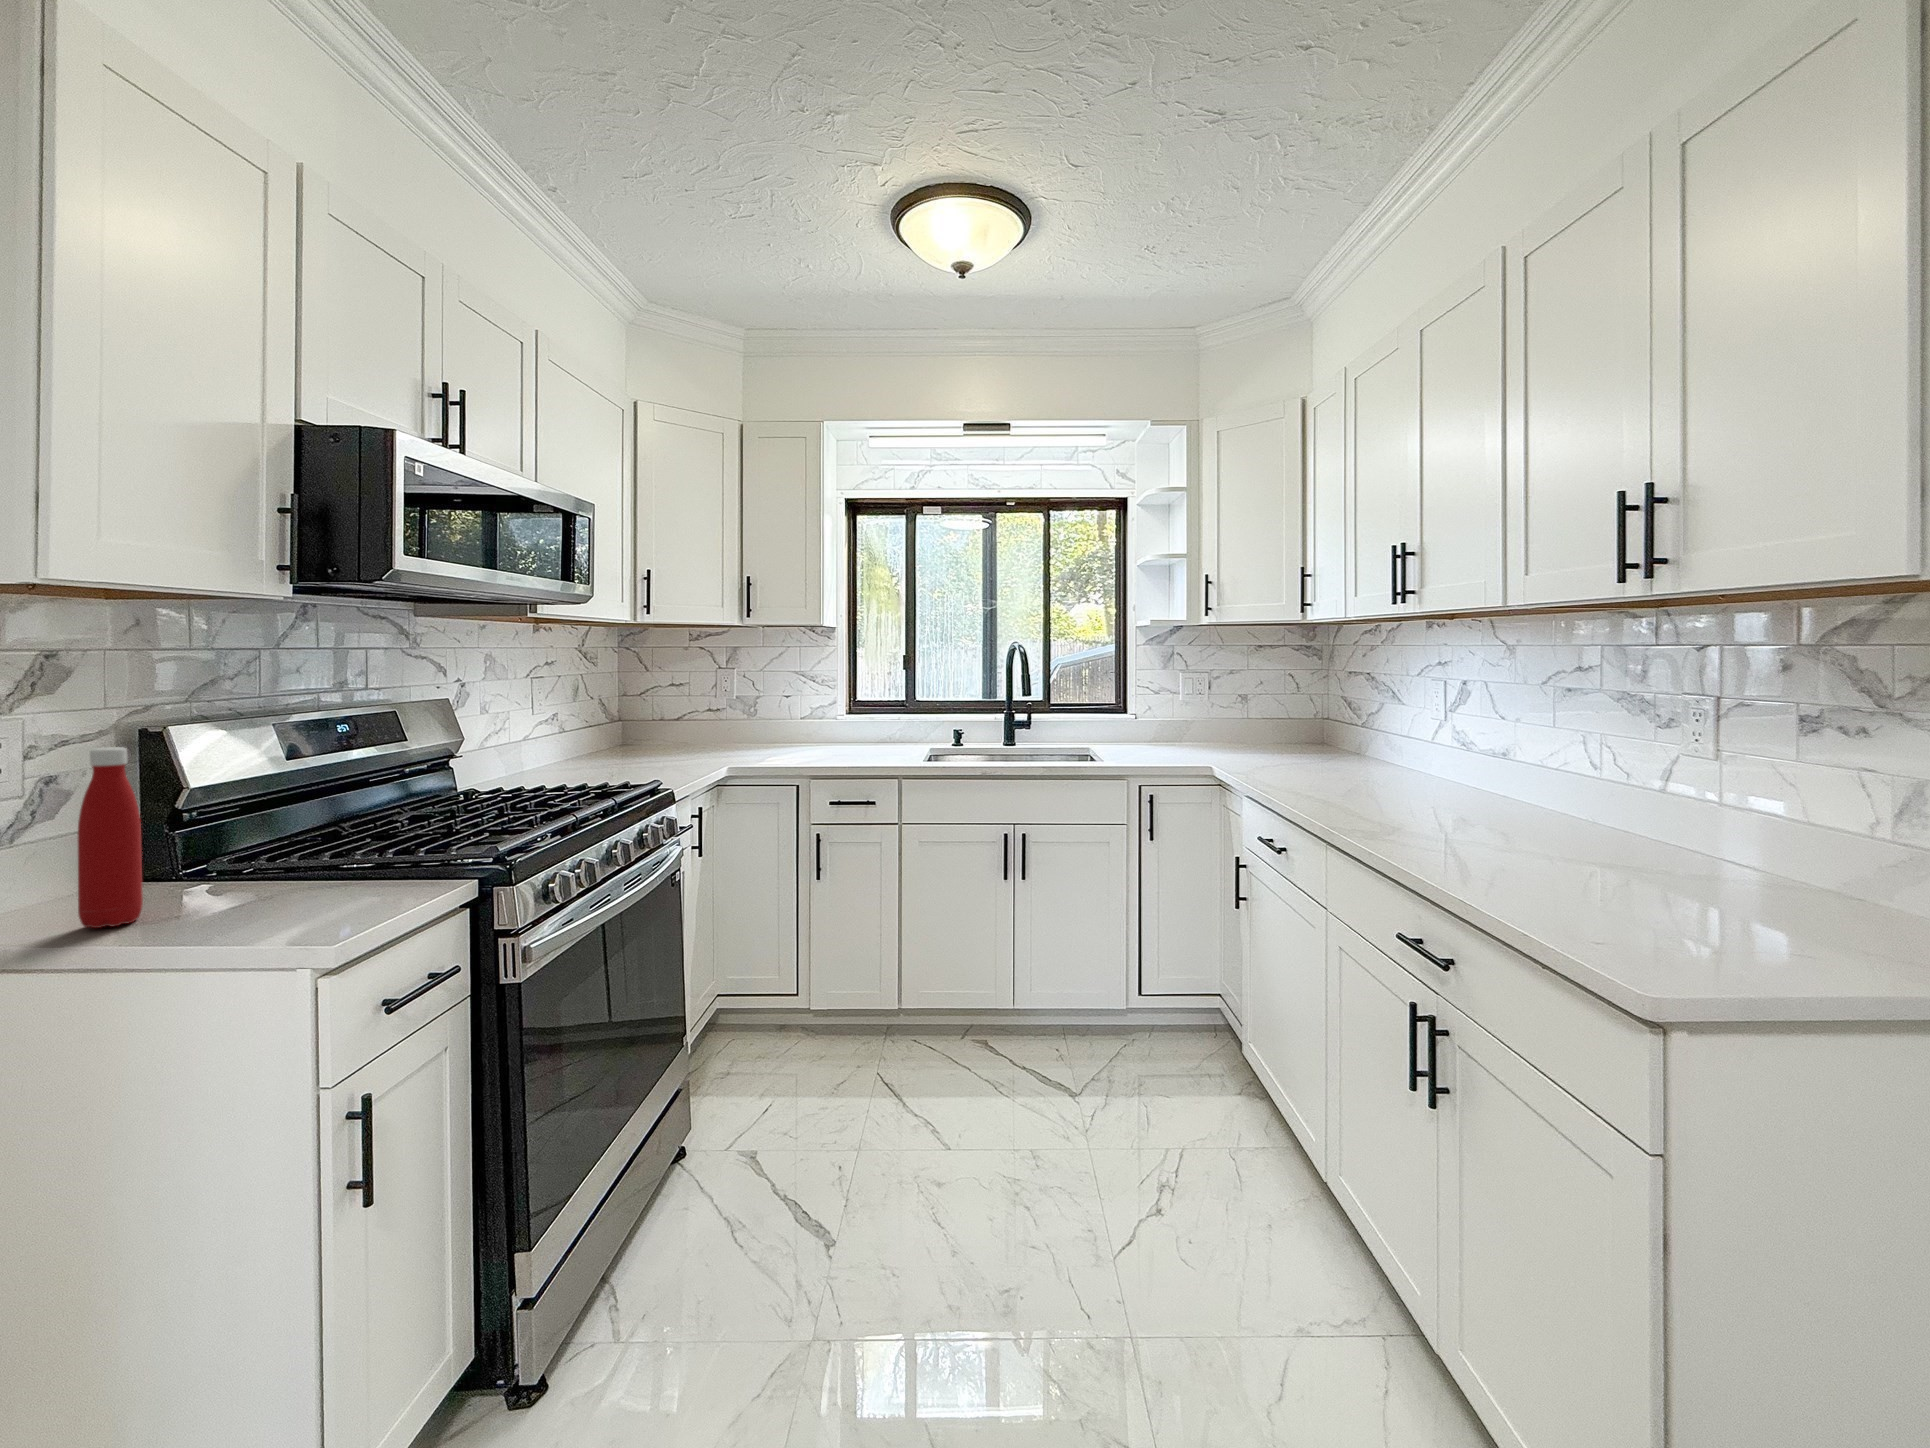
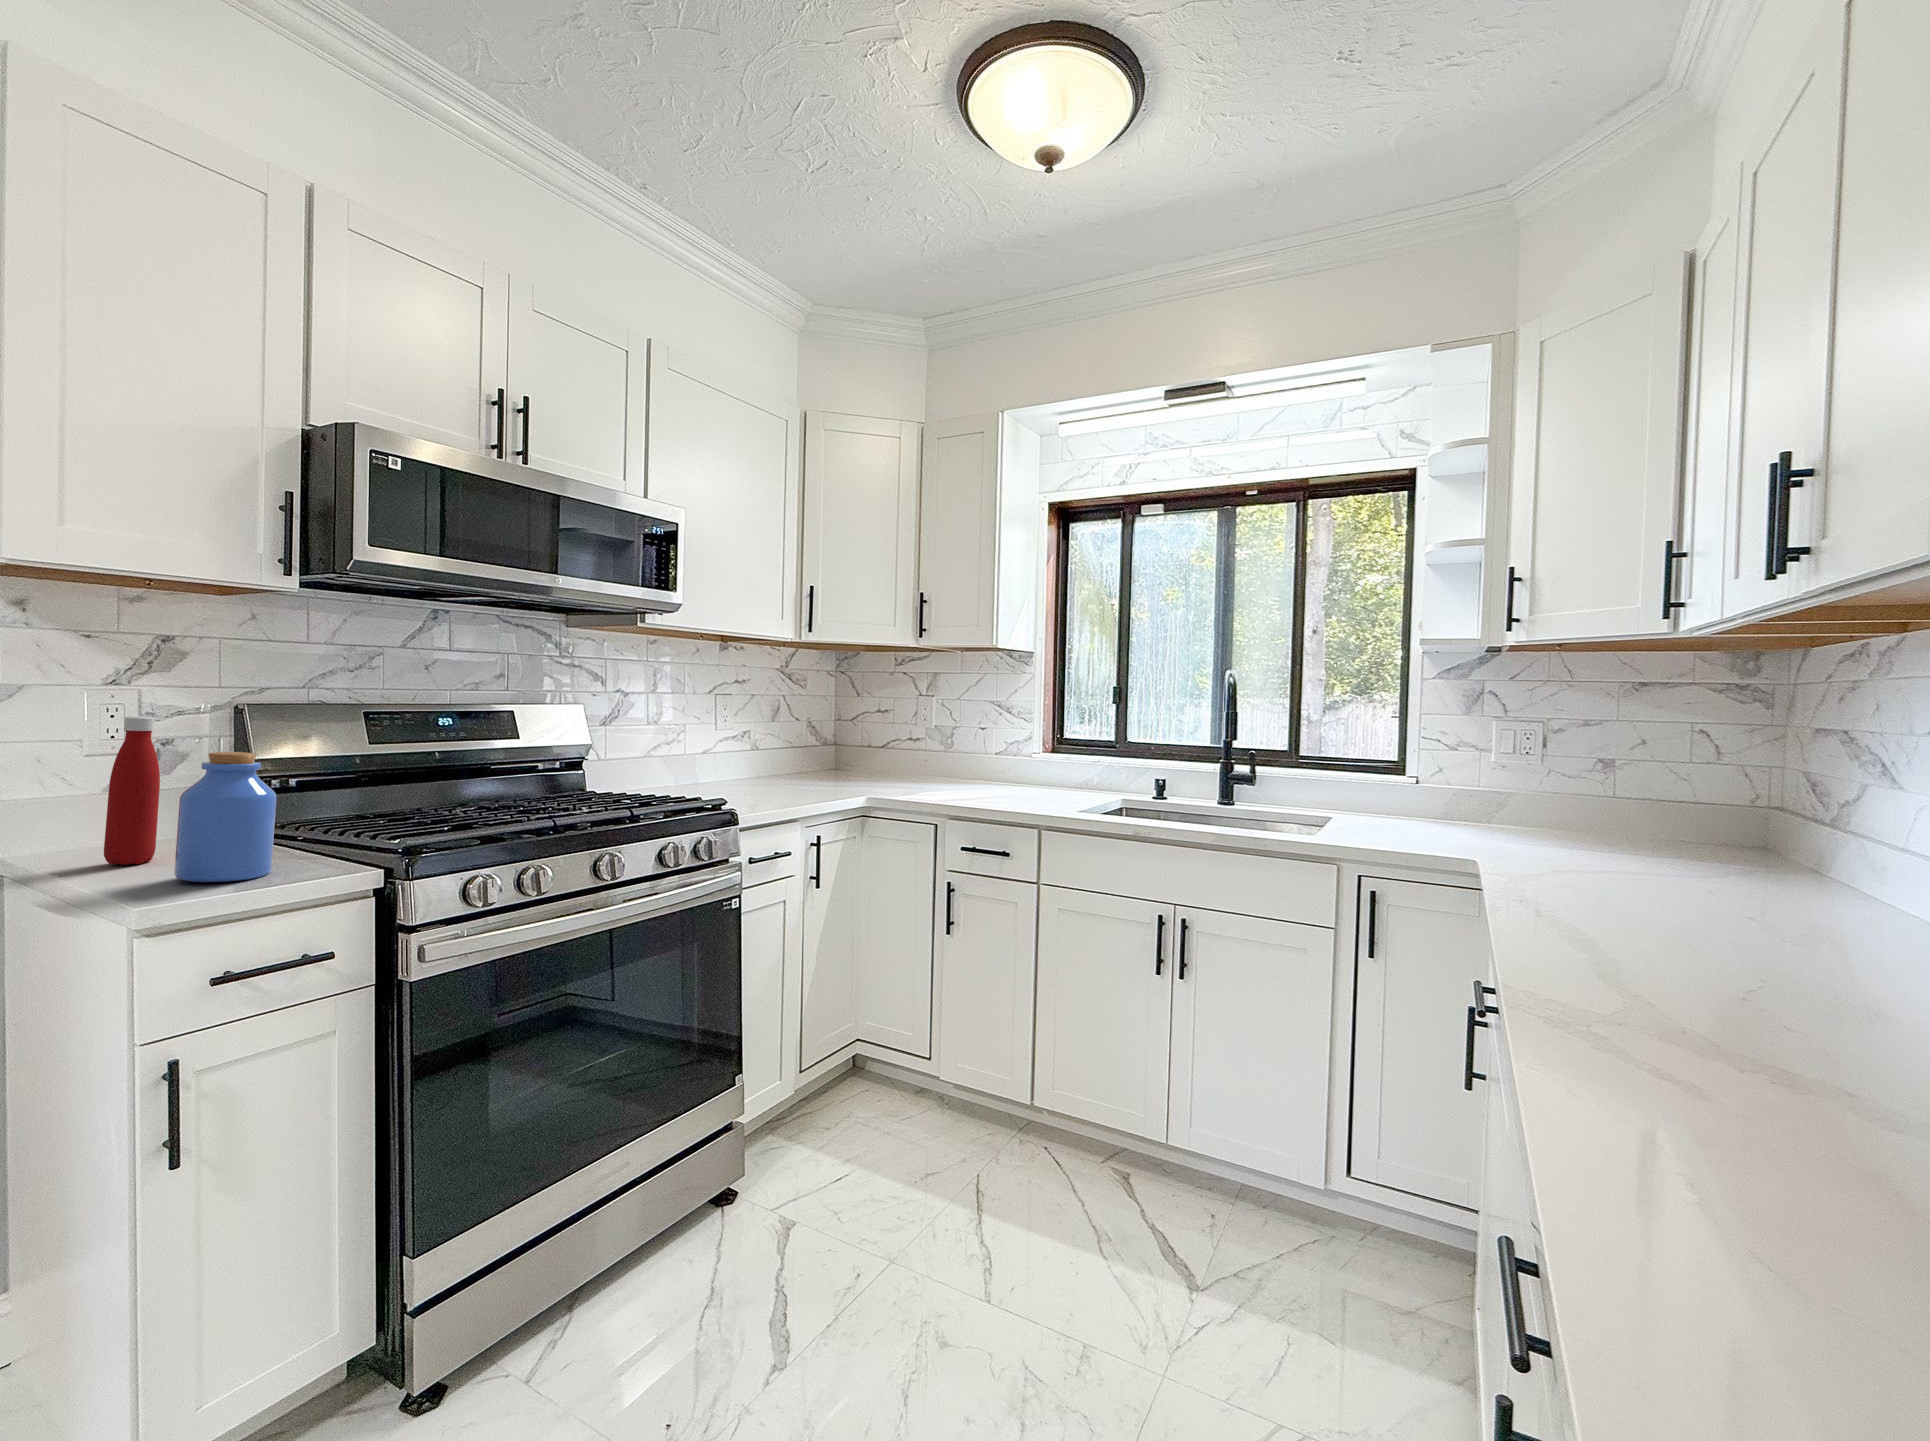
jar: none [243,776,351,926] -> present [174,752,276,882]

